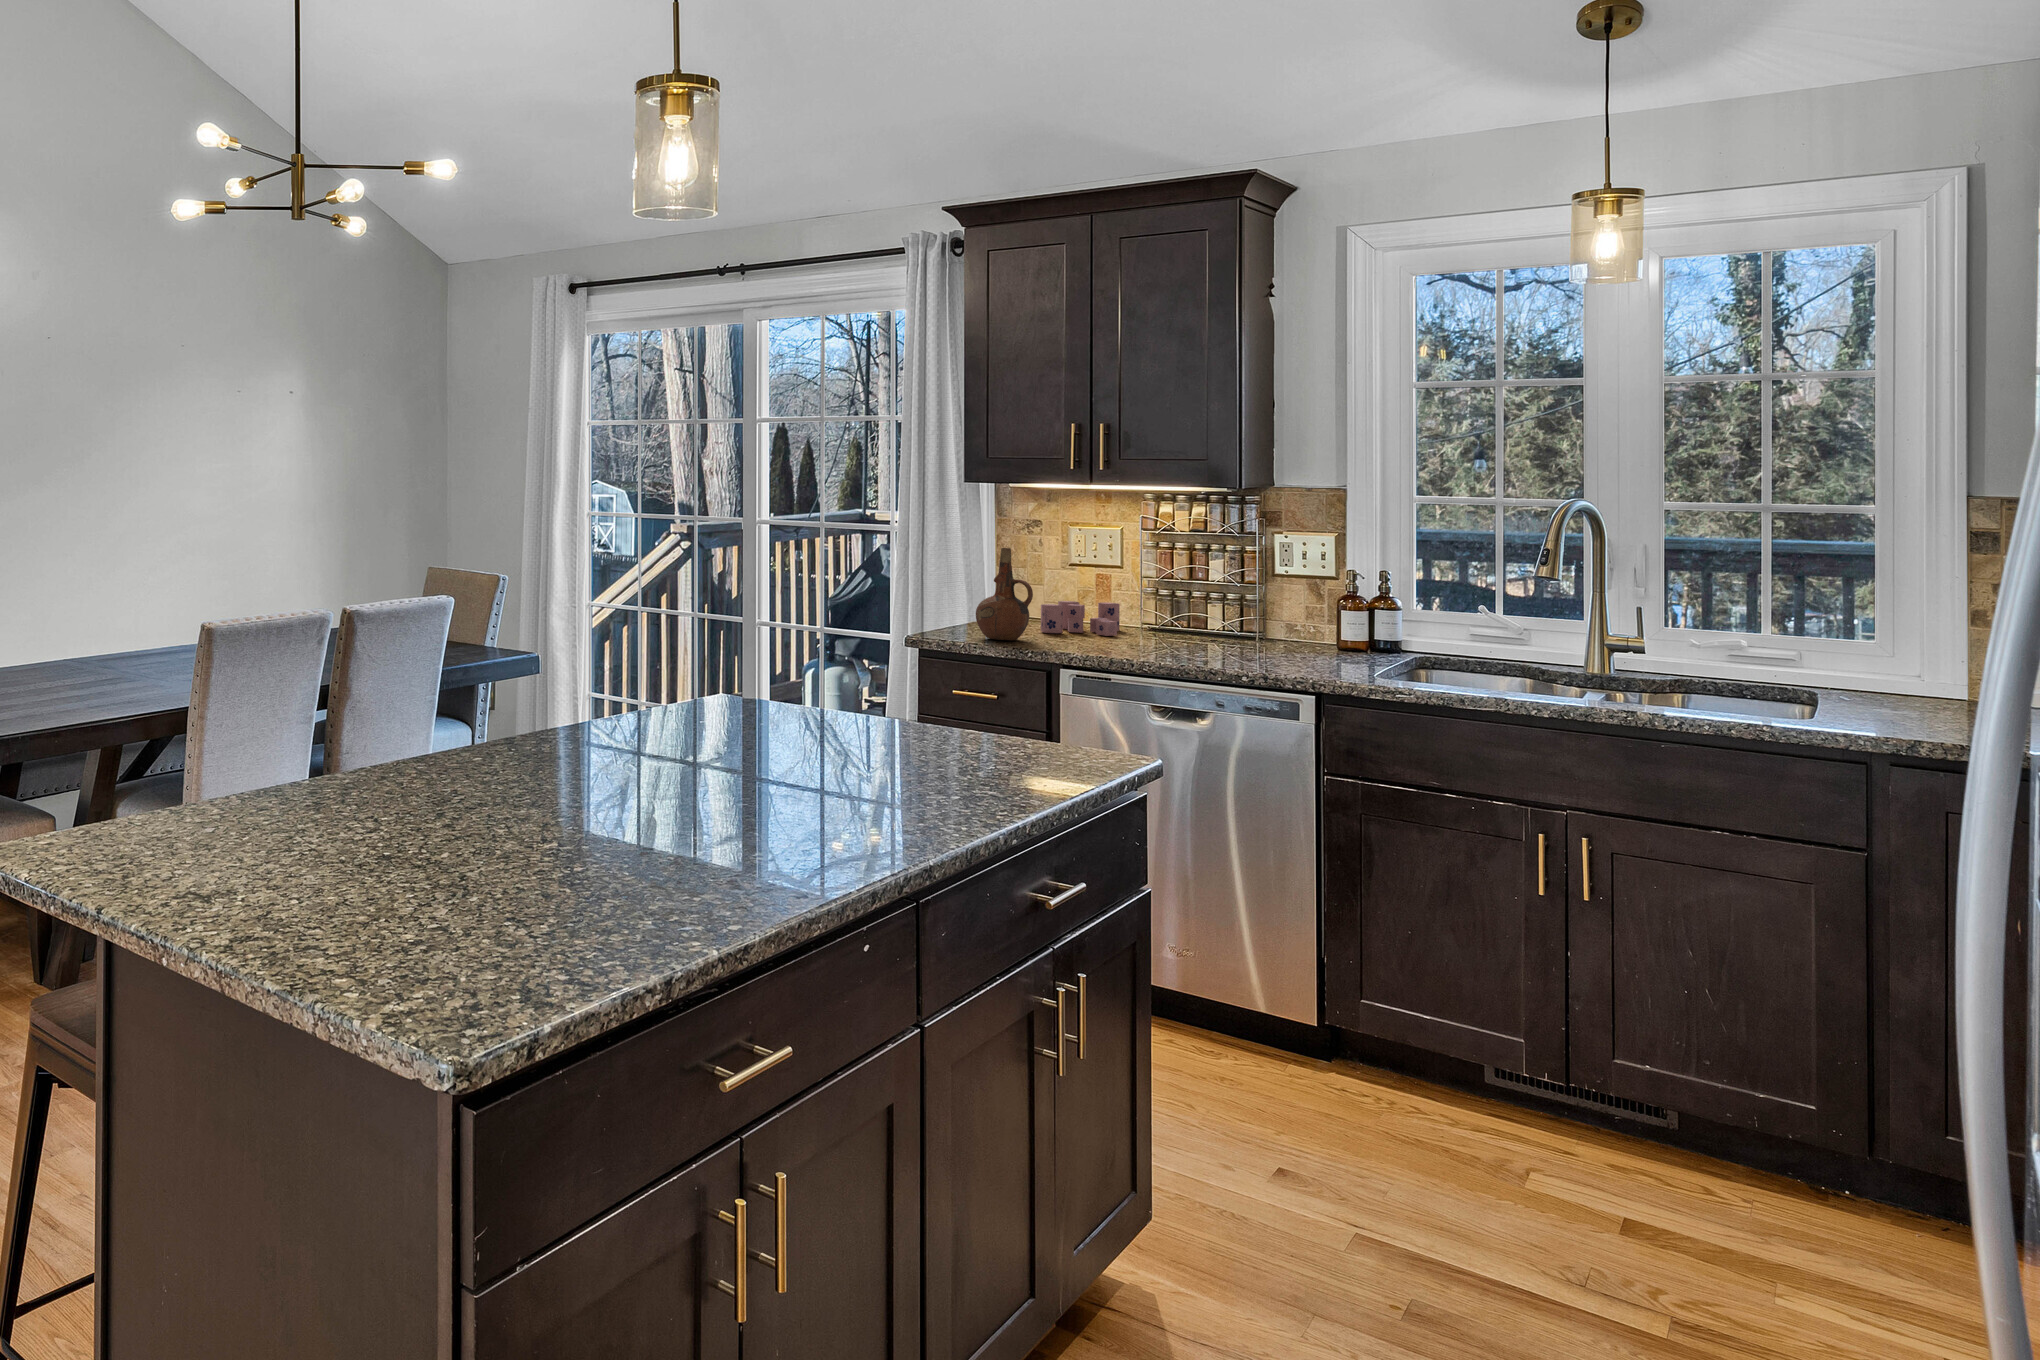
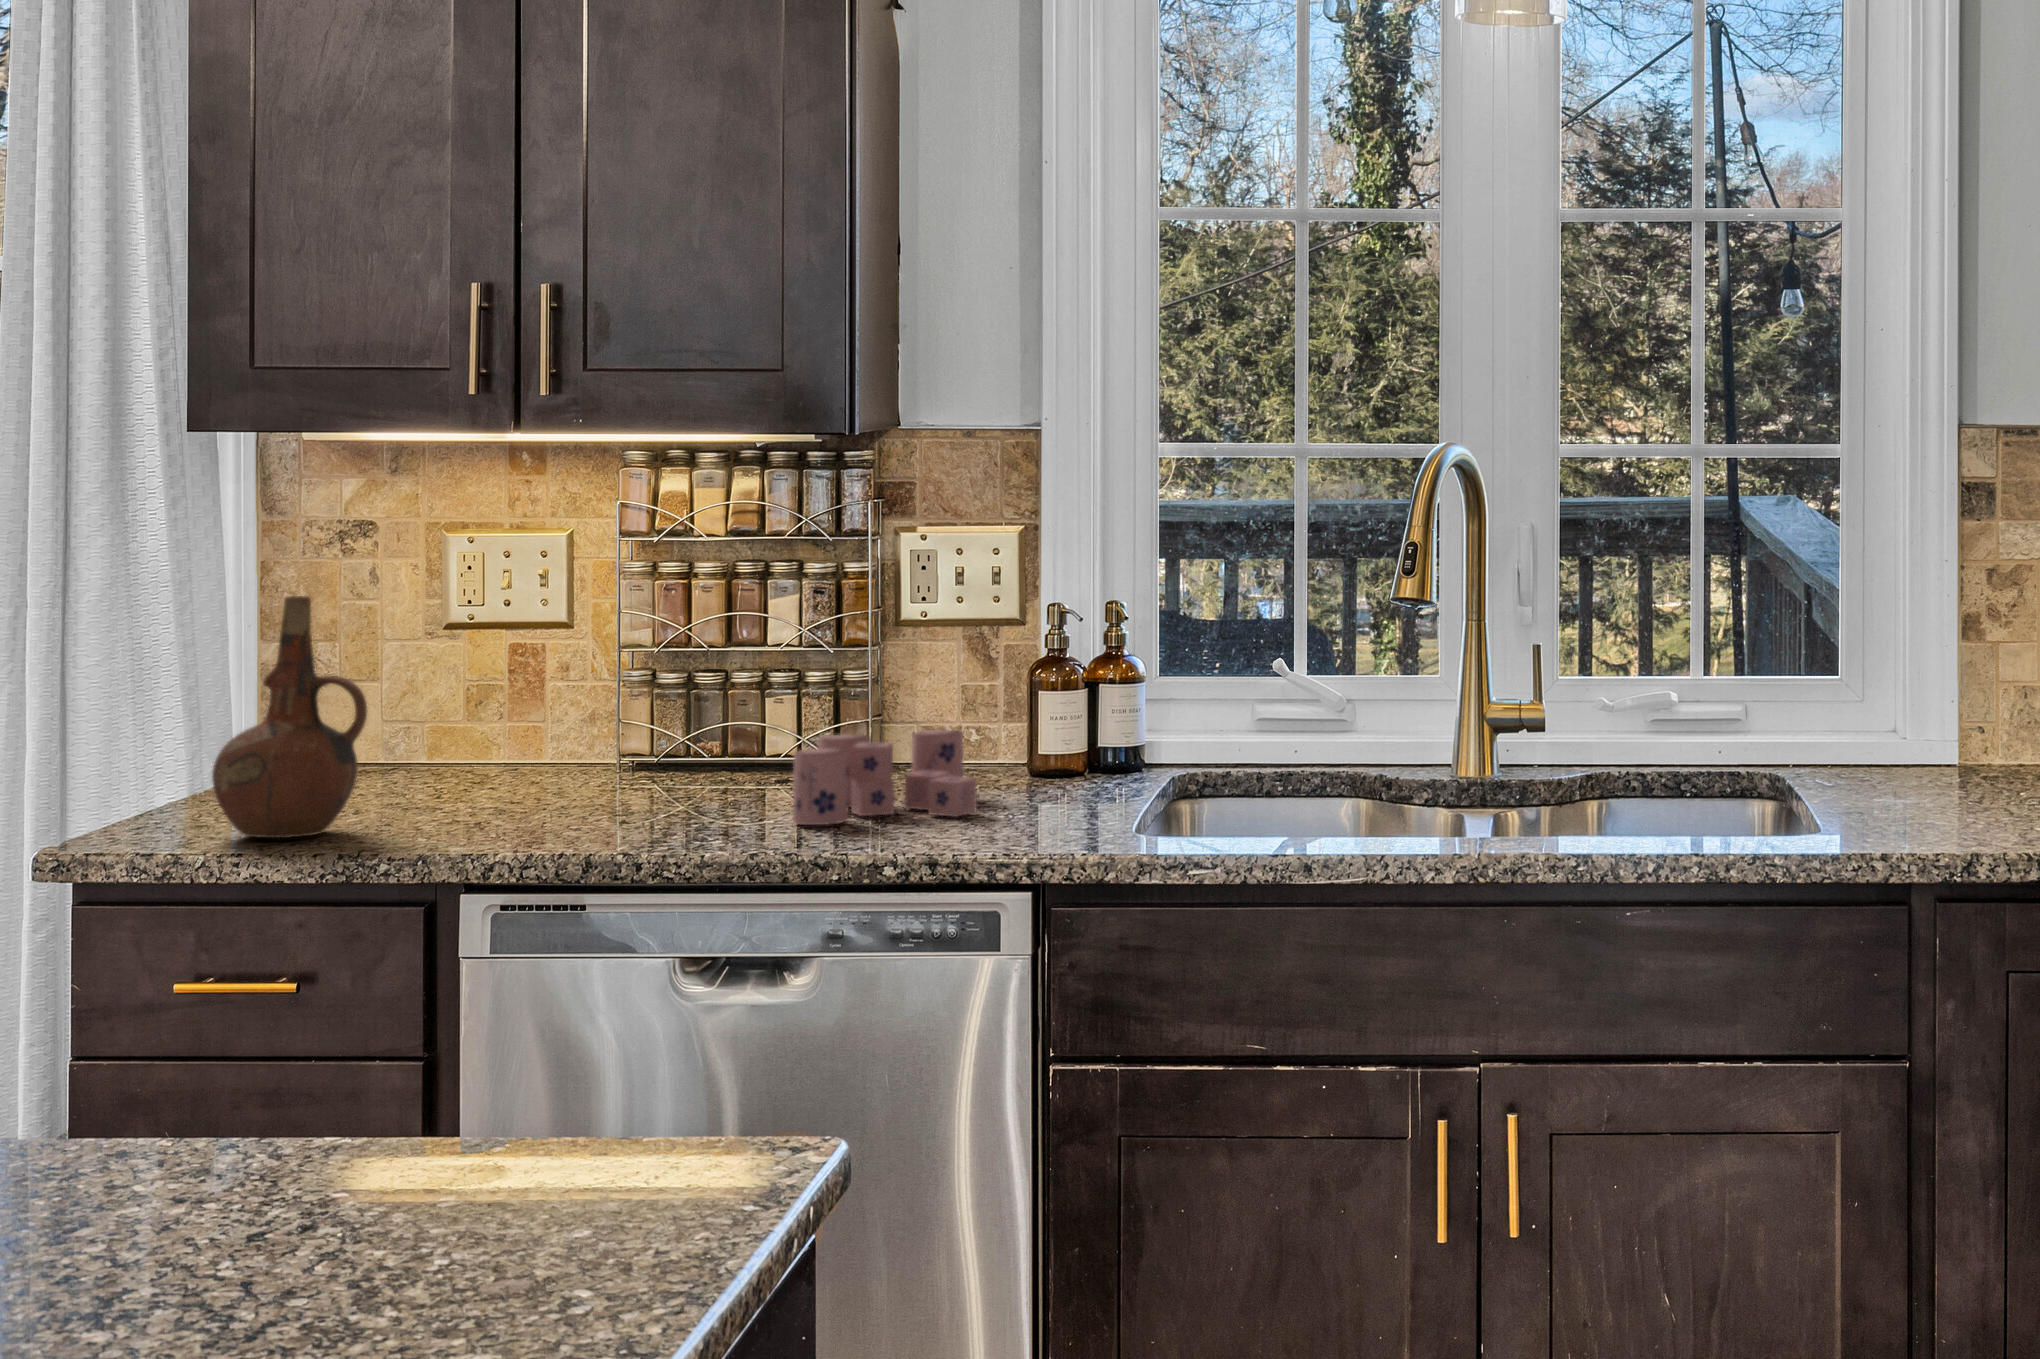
candle: present [1041,601,1120,636] -> present [793,730,977,825]

